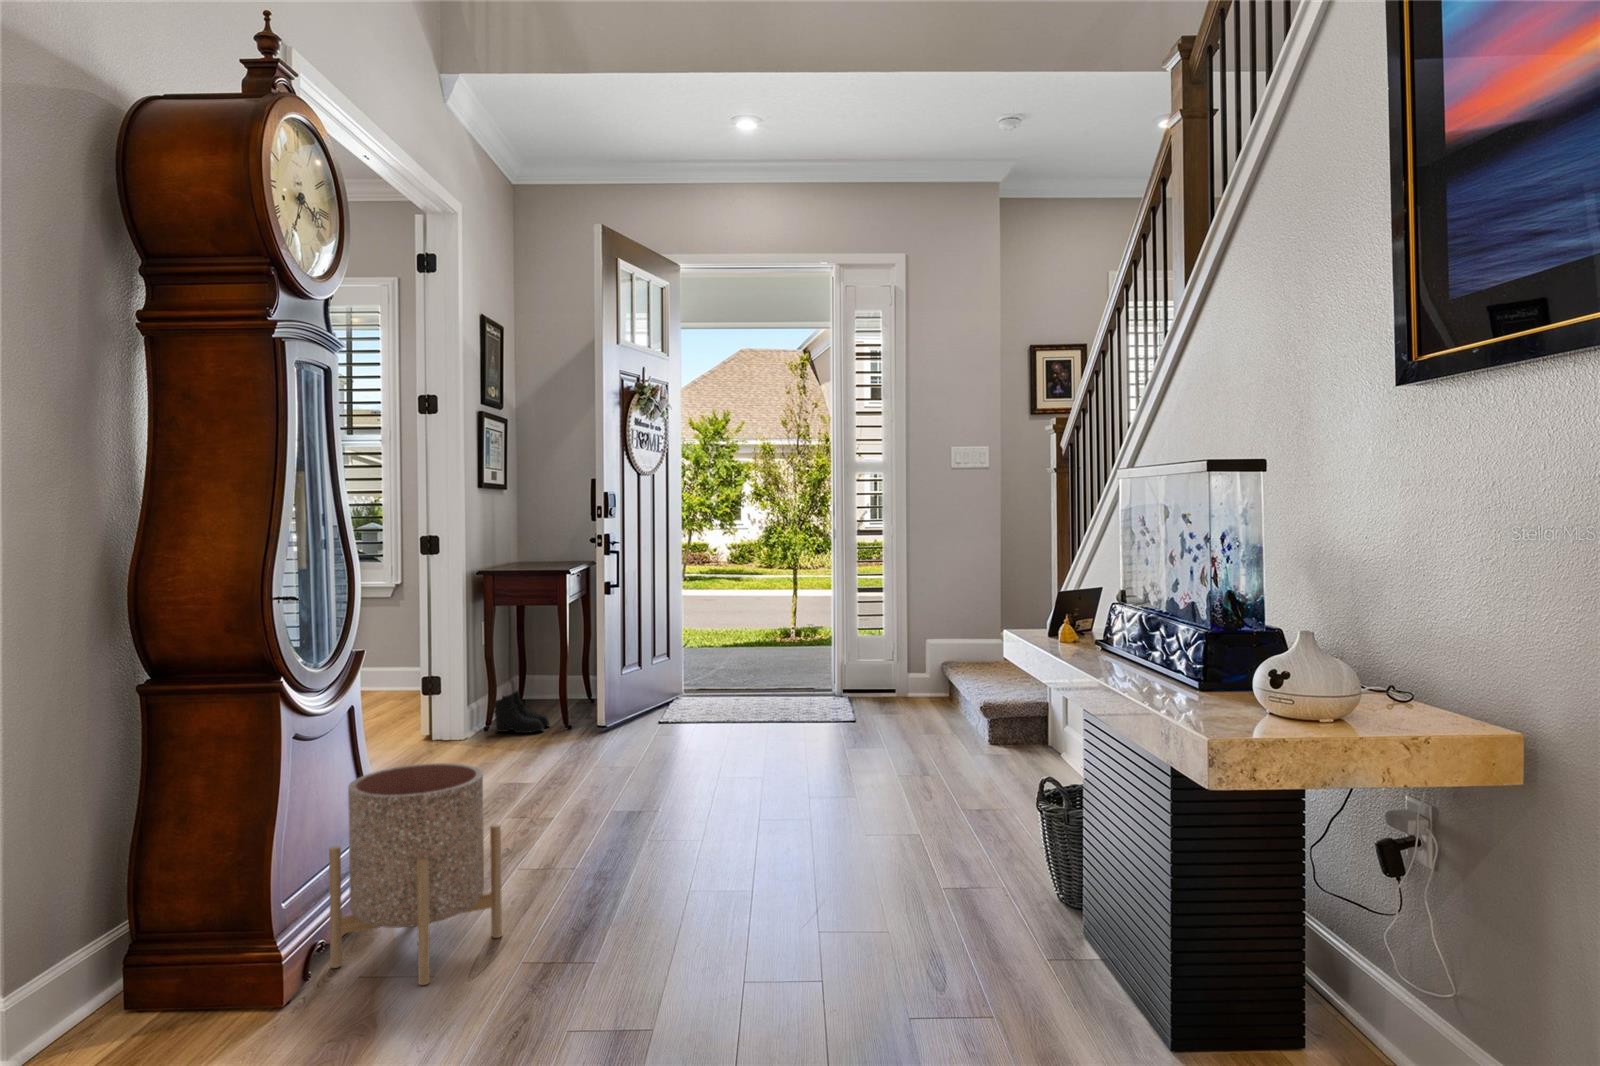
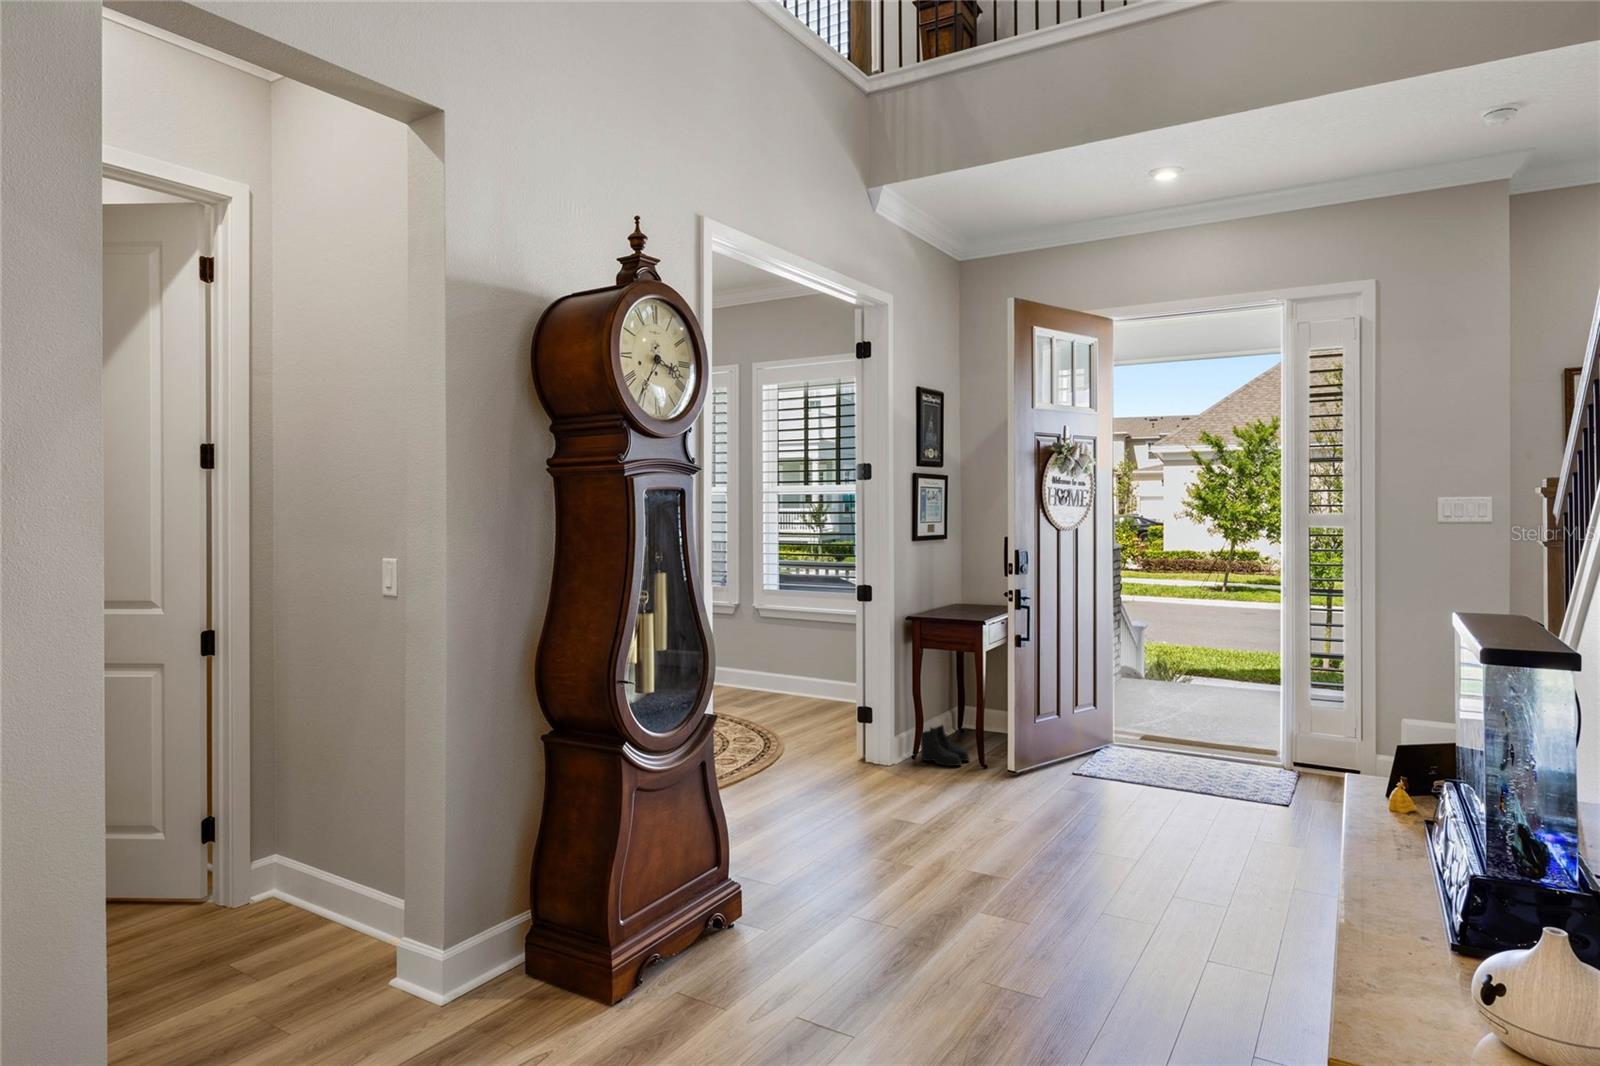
planter: present [329,763,502,985] -> none [660,820,792,1024]

